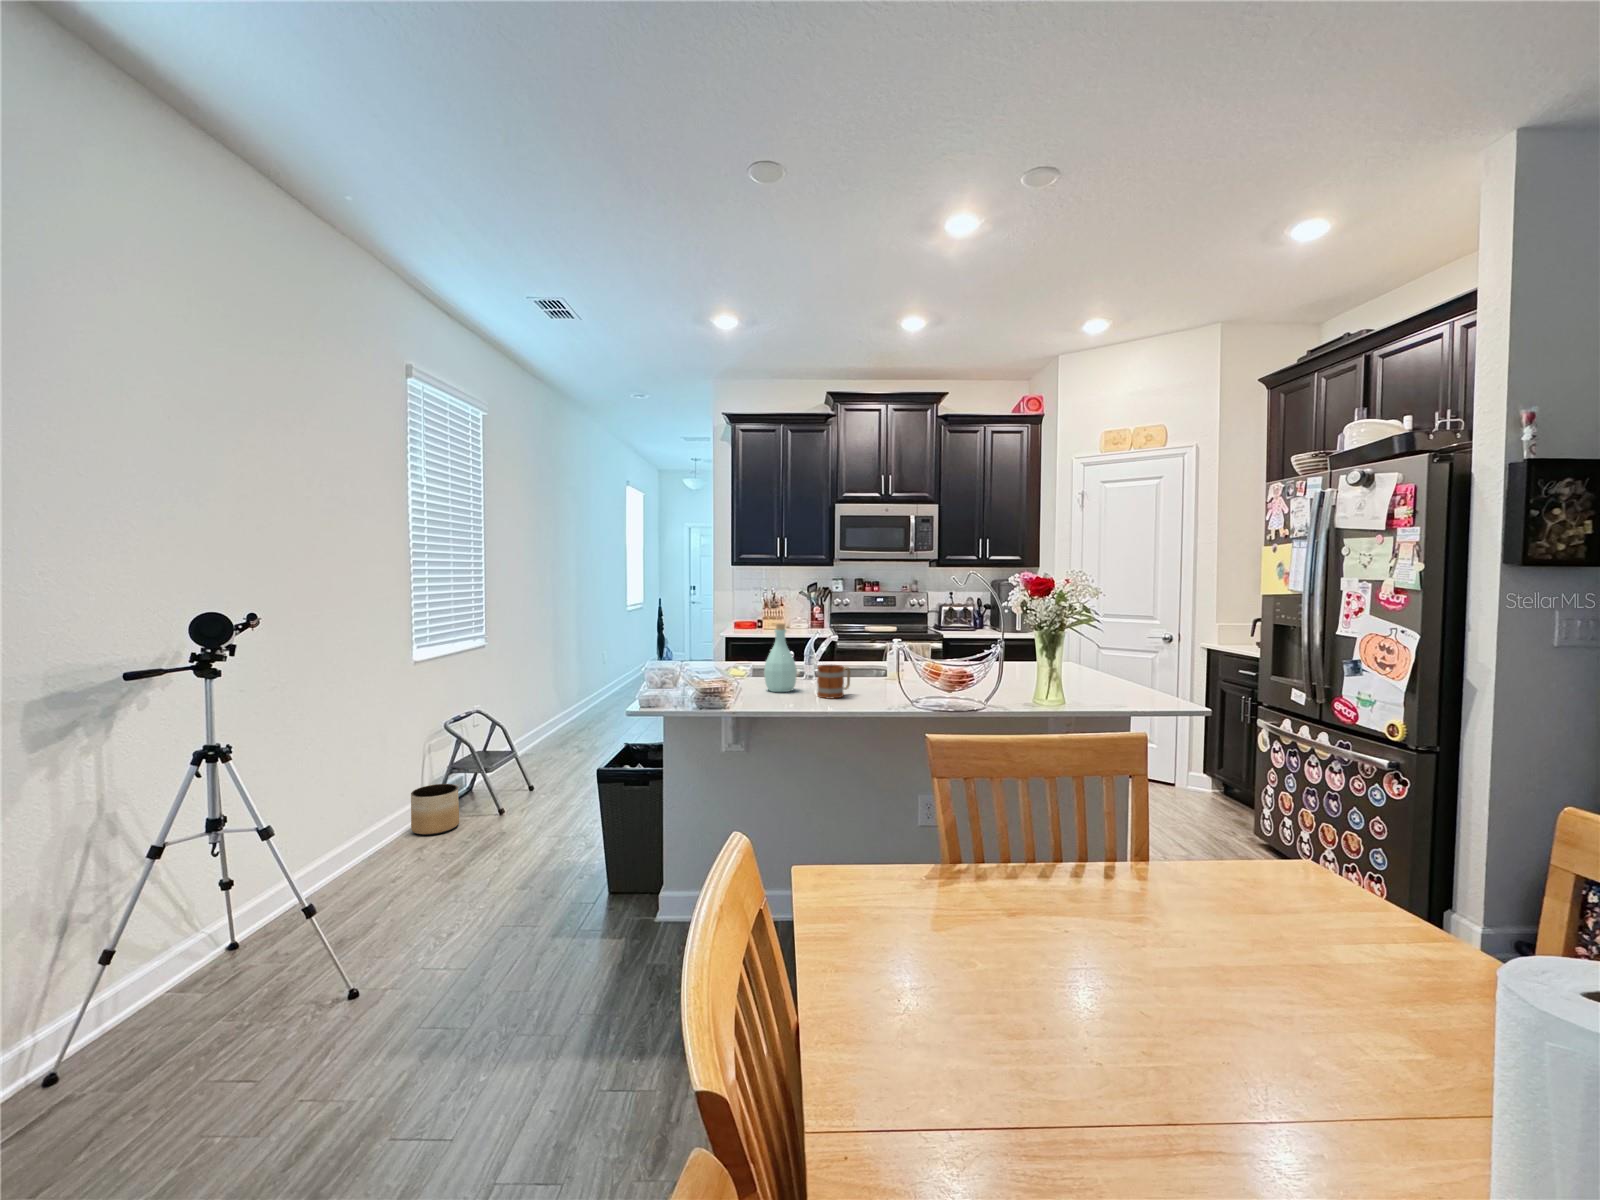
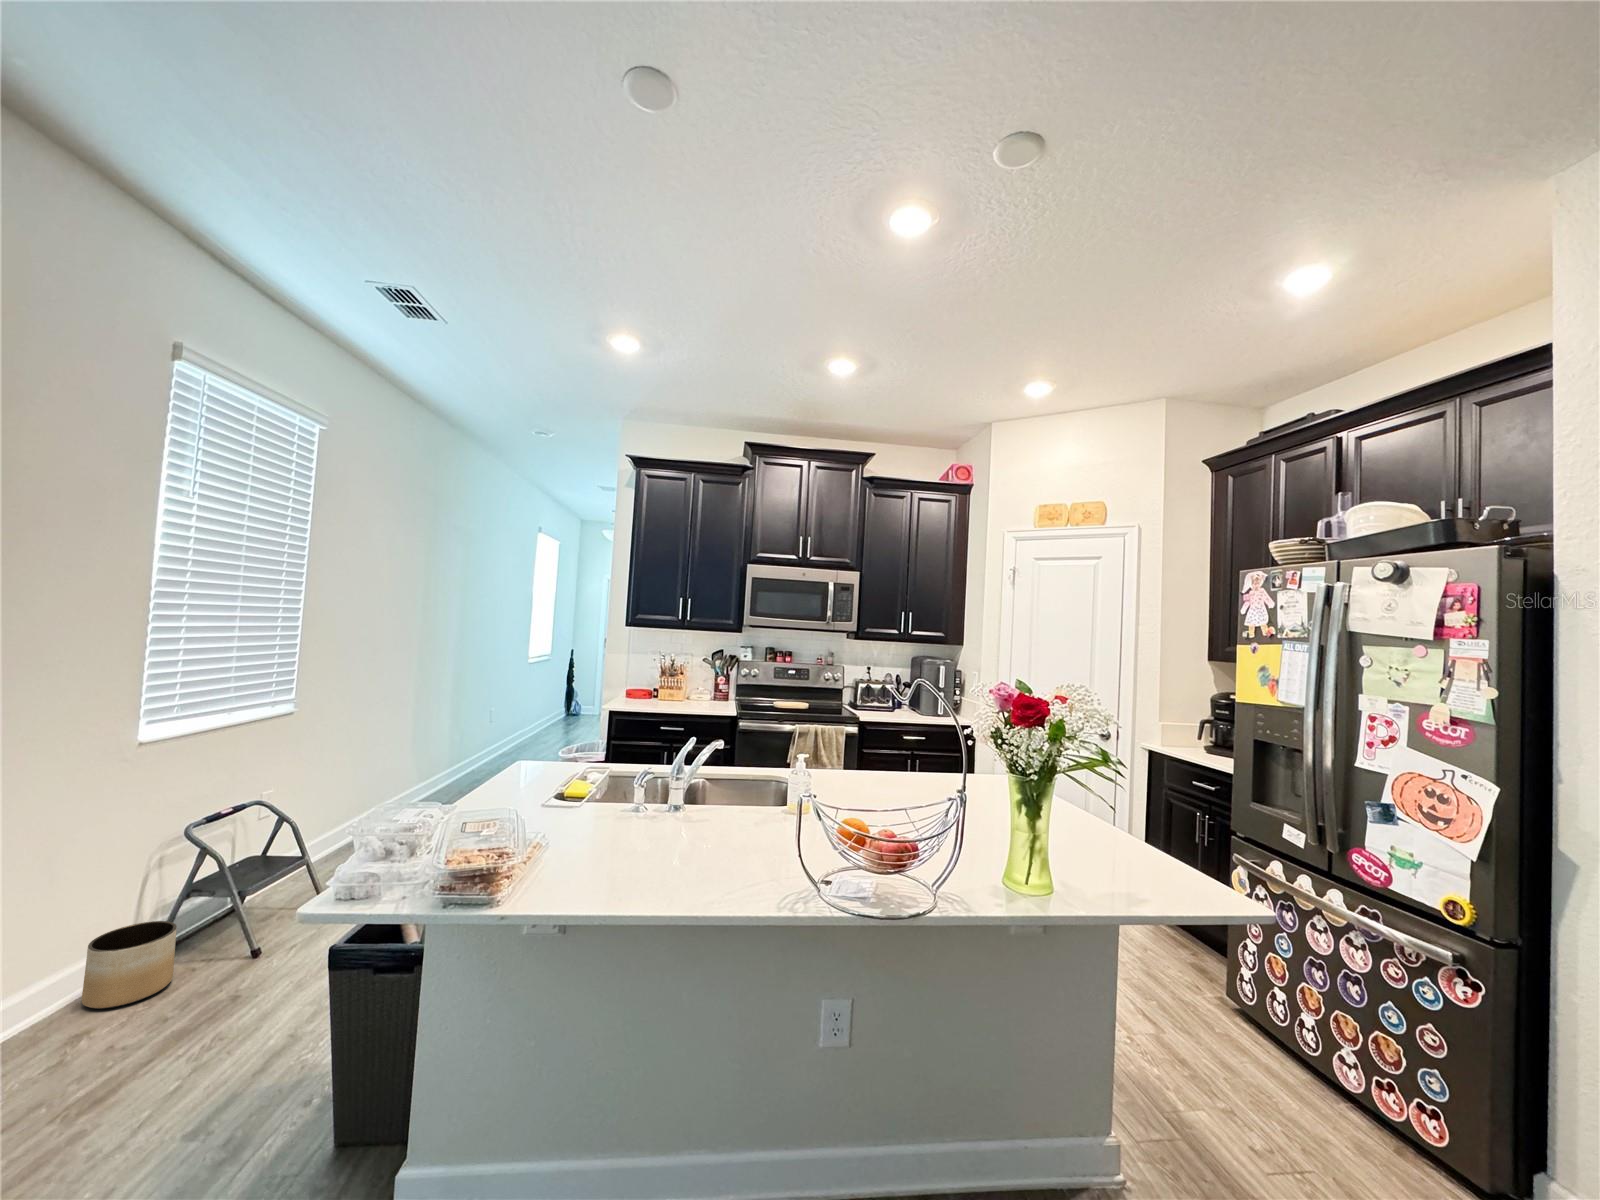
bottle: present [764,623,797,692] -> none [610,725,658,829]
mug: present [817,664,851,699] -> none [682,791,734,847]

